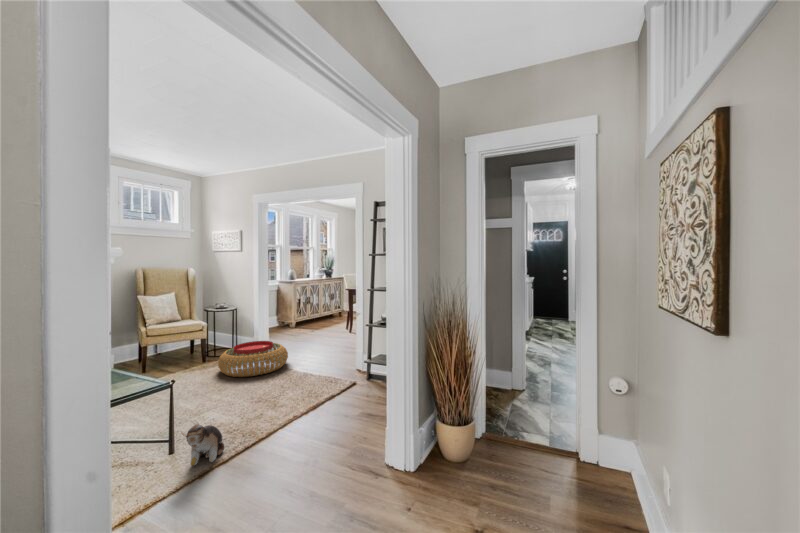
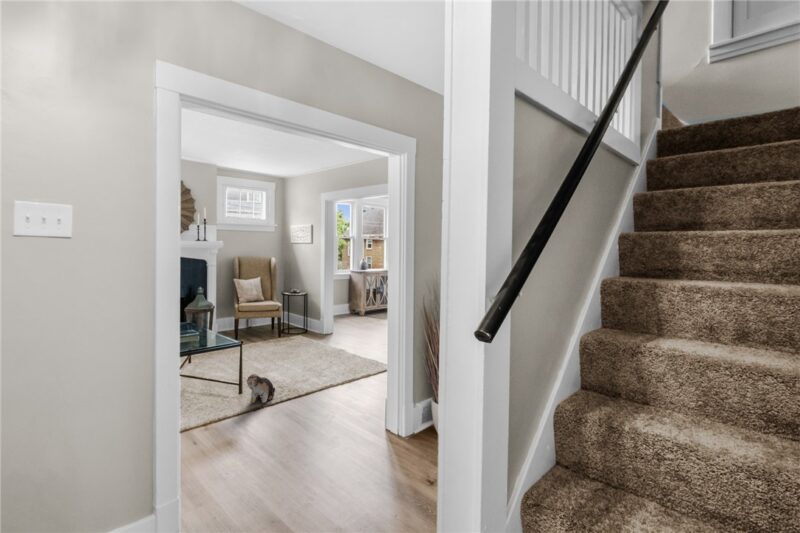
pouf: present [218,341,288,377] -> none [287,323,344,352]

